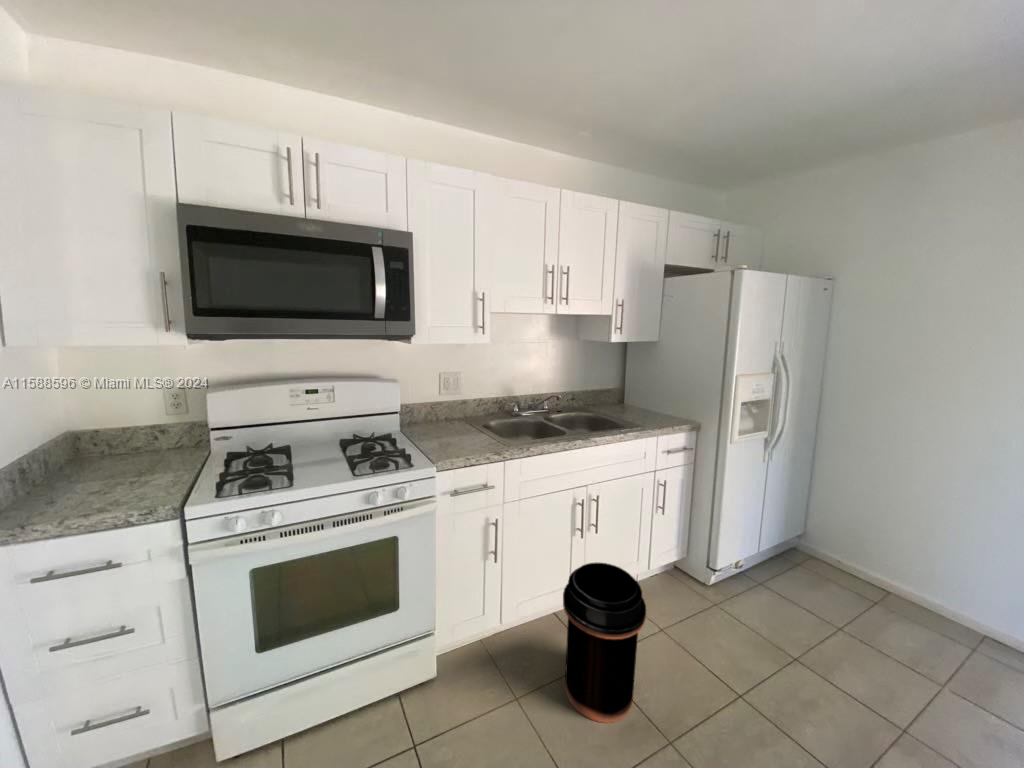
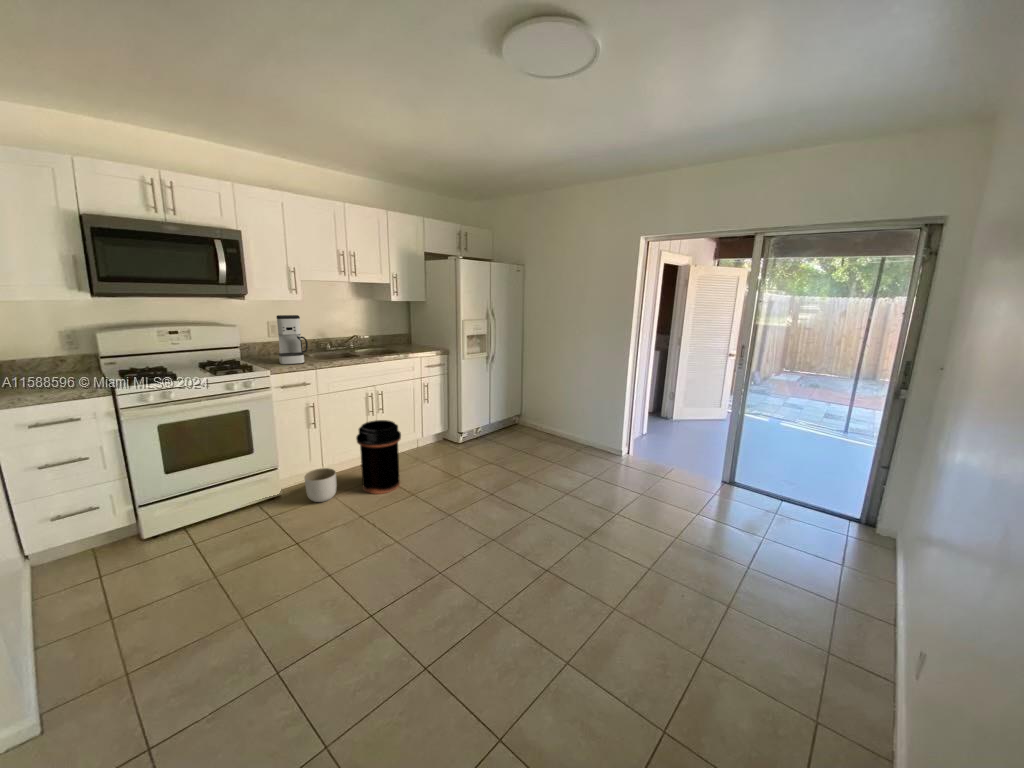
coffee maker: none [450,367,494,449] -> present [277,315,308,365]
planter: none [471,642,524,721] -> present [304,468,337,502]

